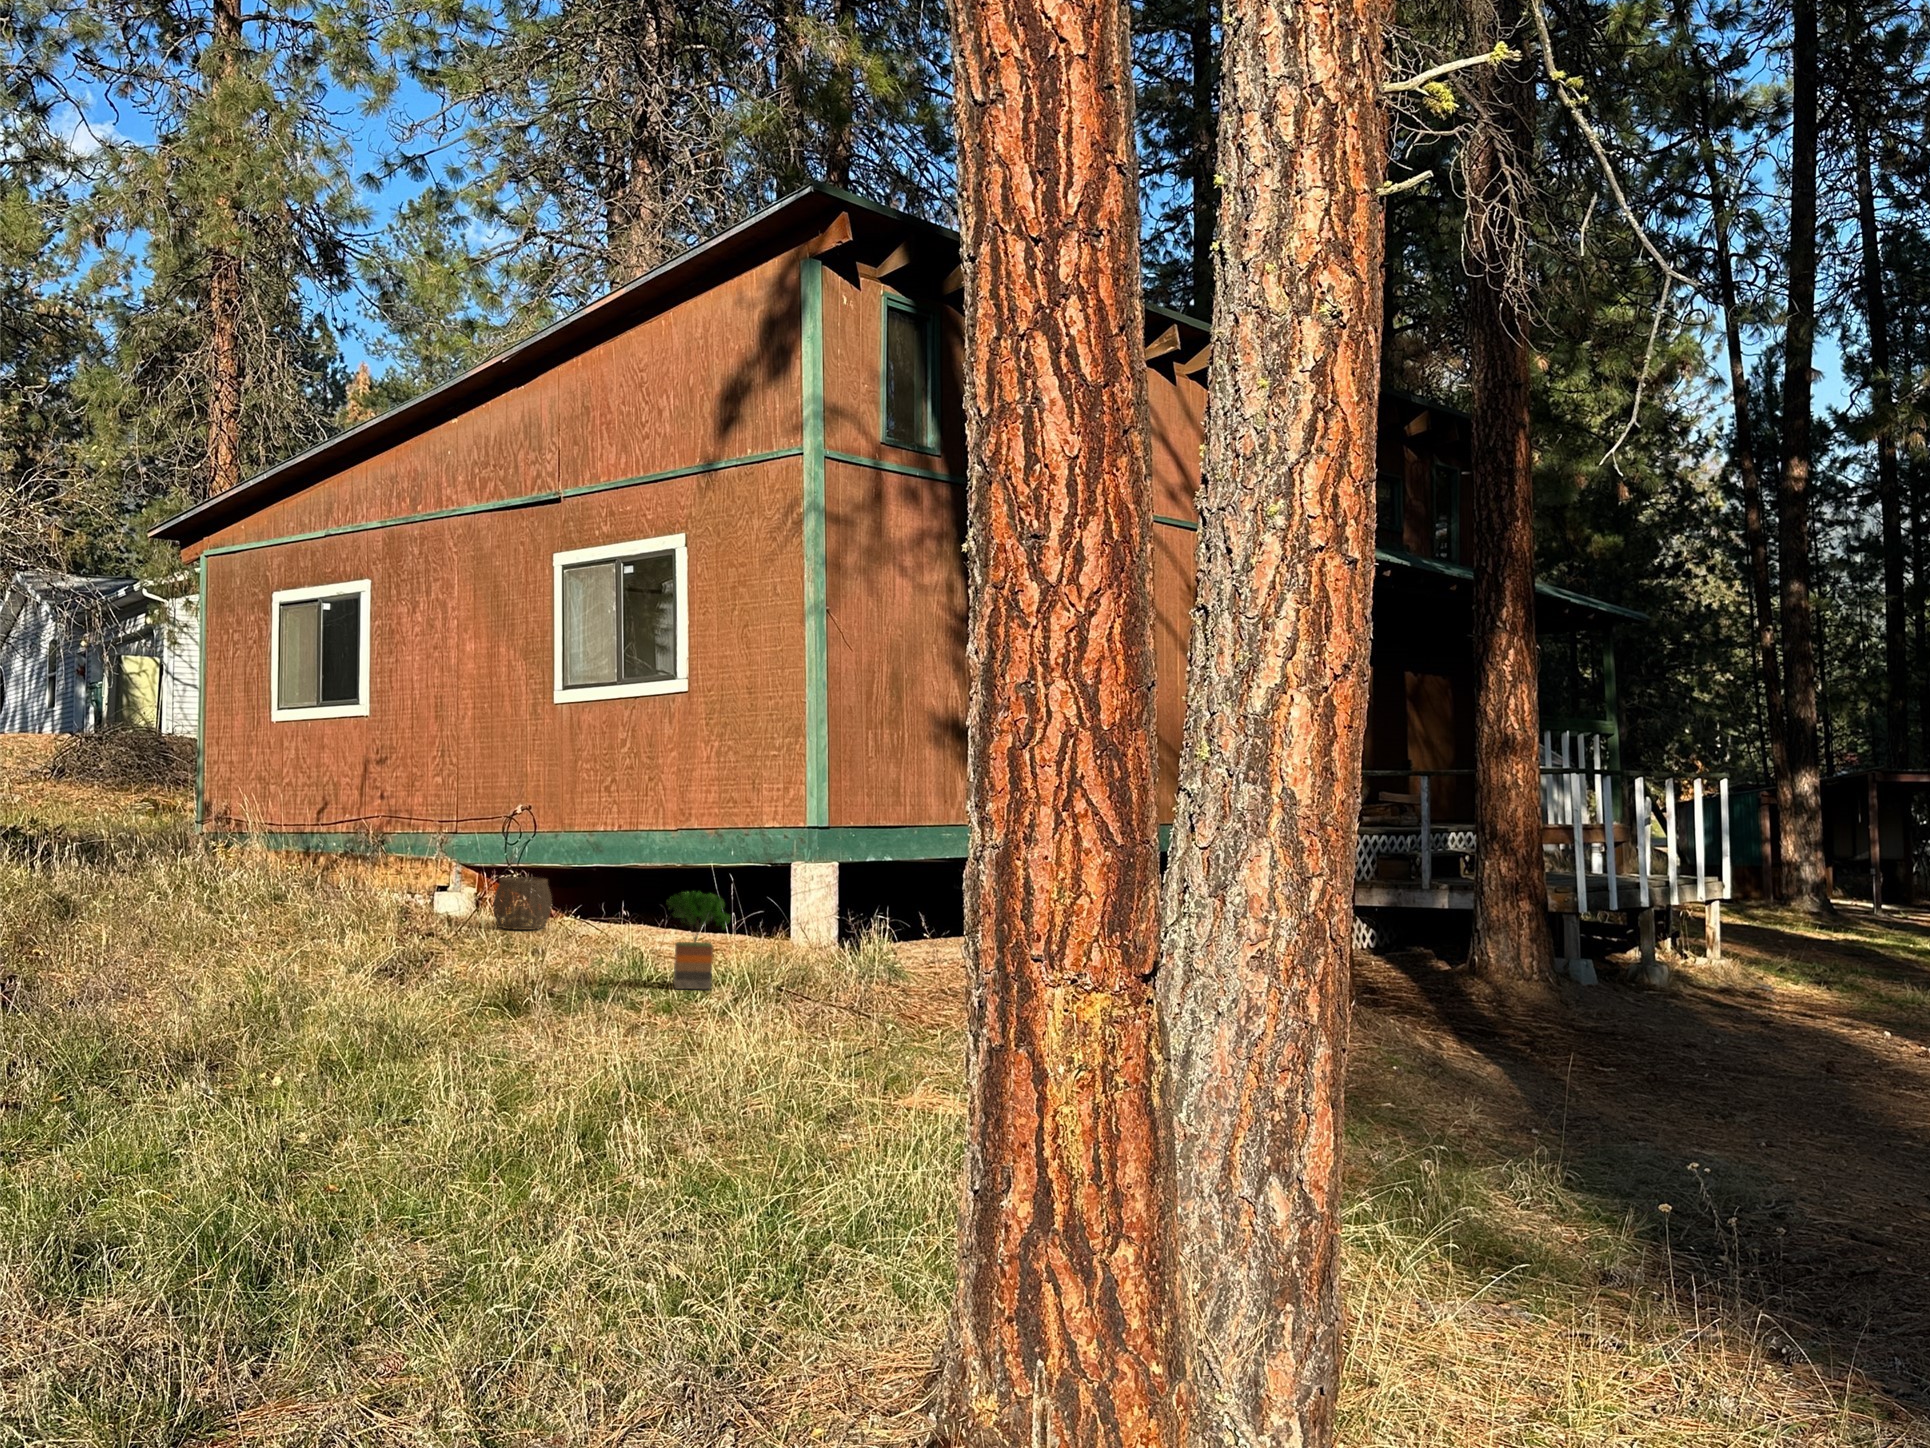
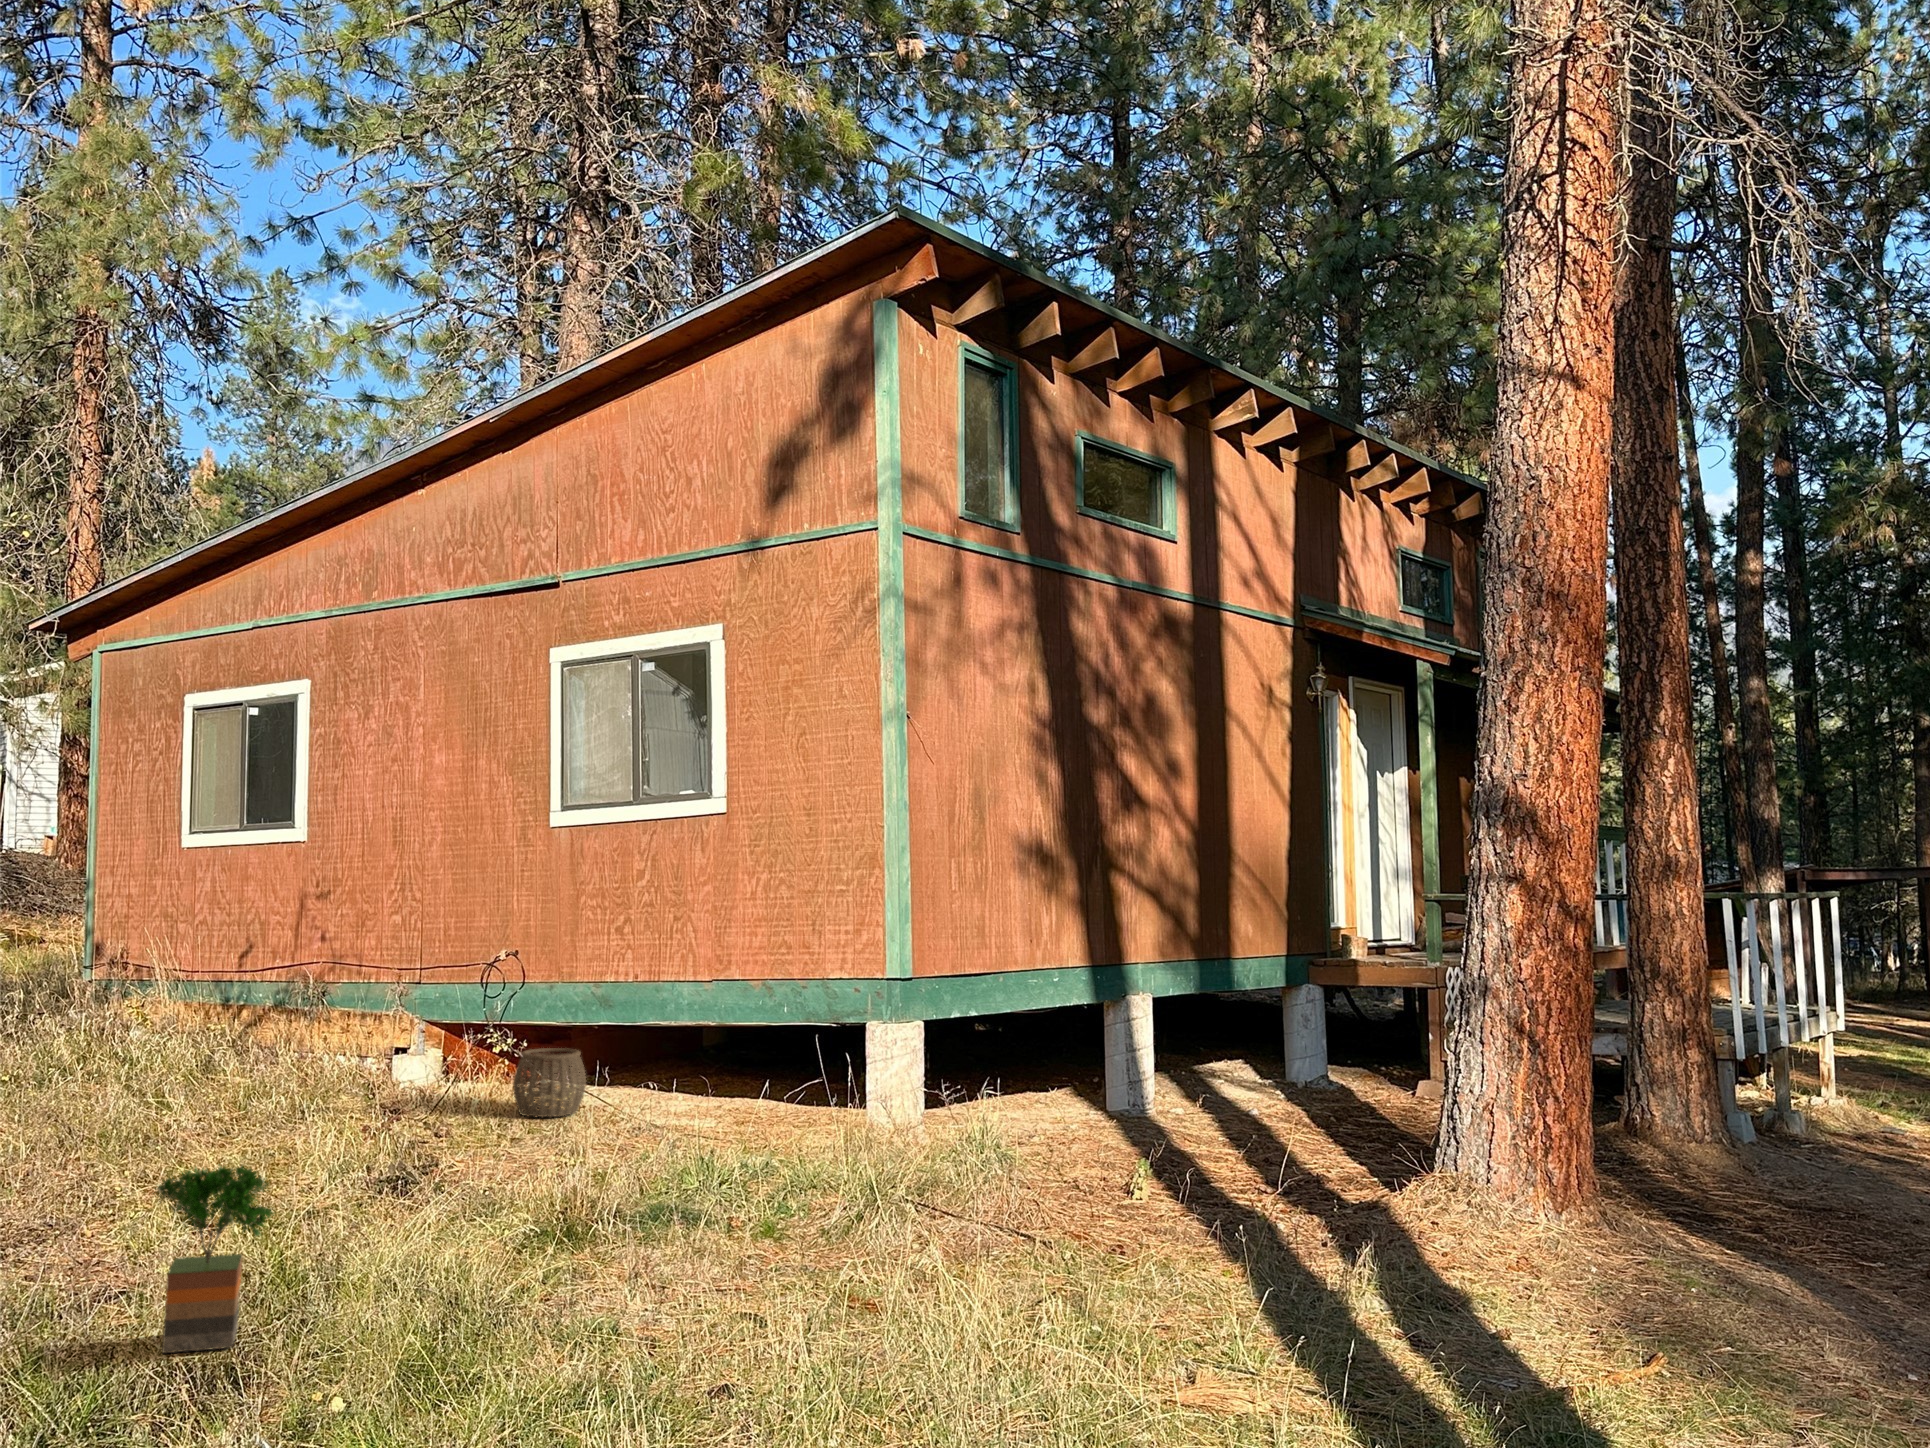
potted tree: present [667,892,730,989] -> present [153,1166,274,1353]

